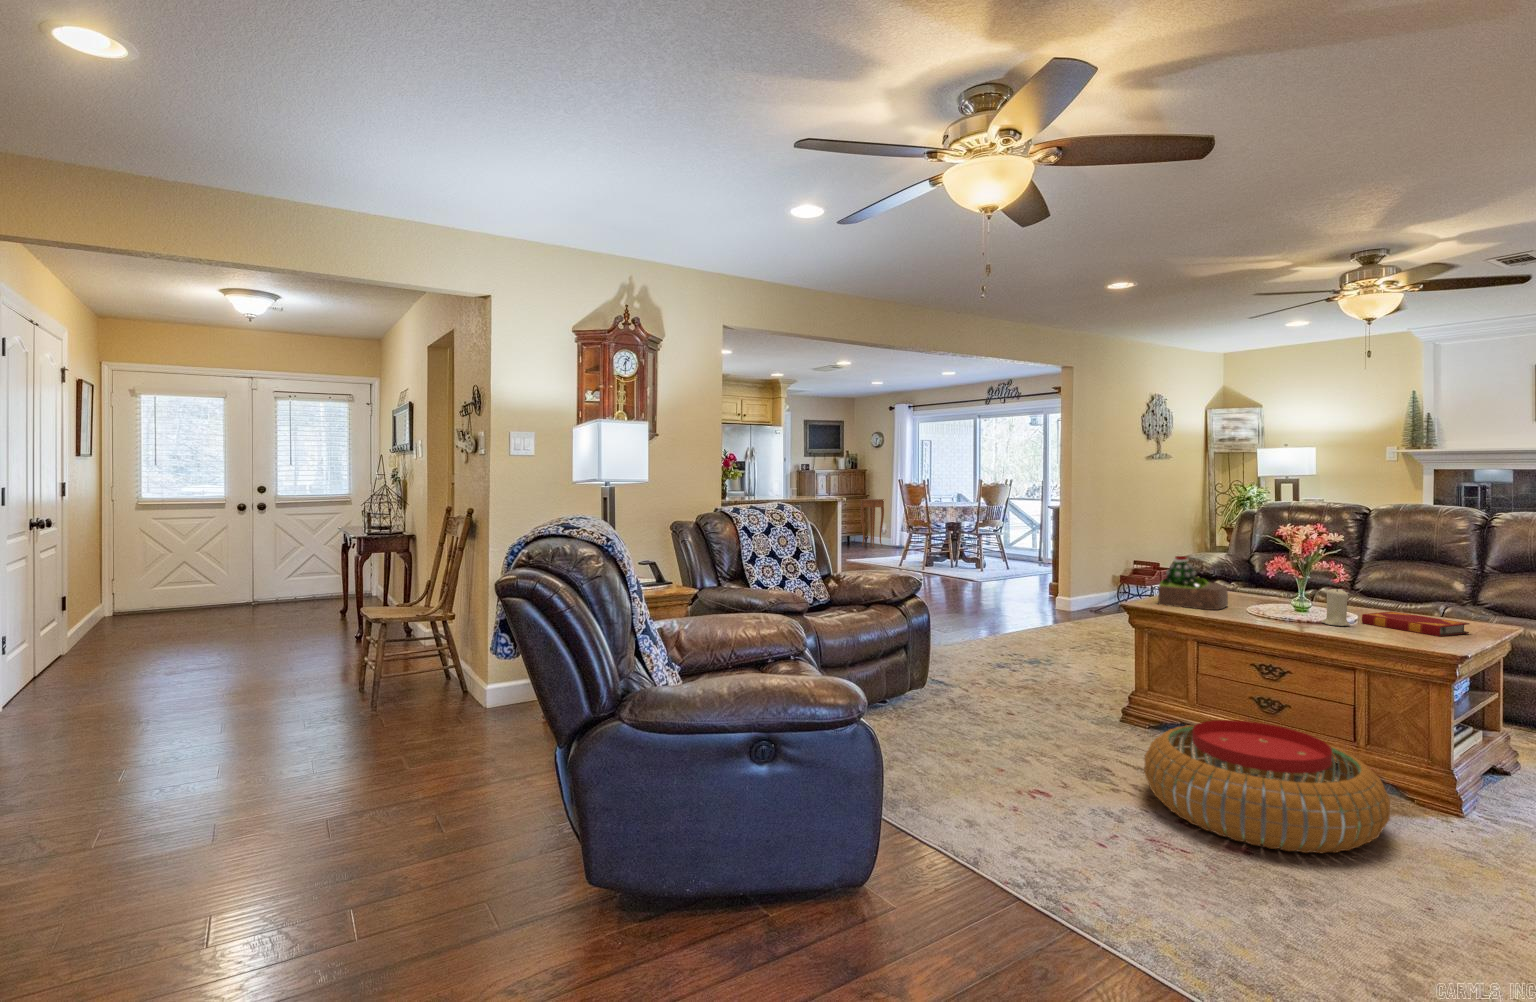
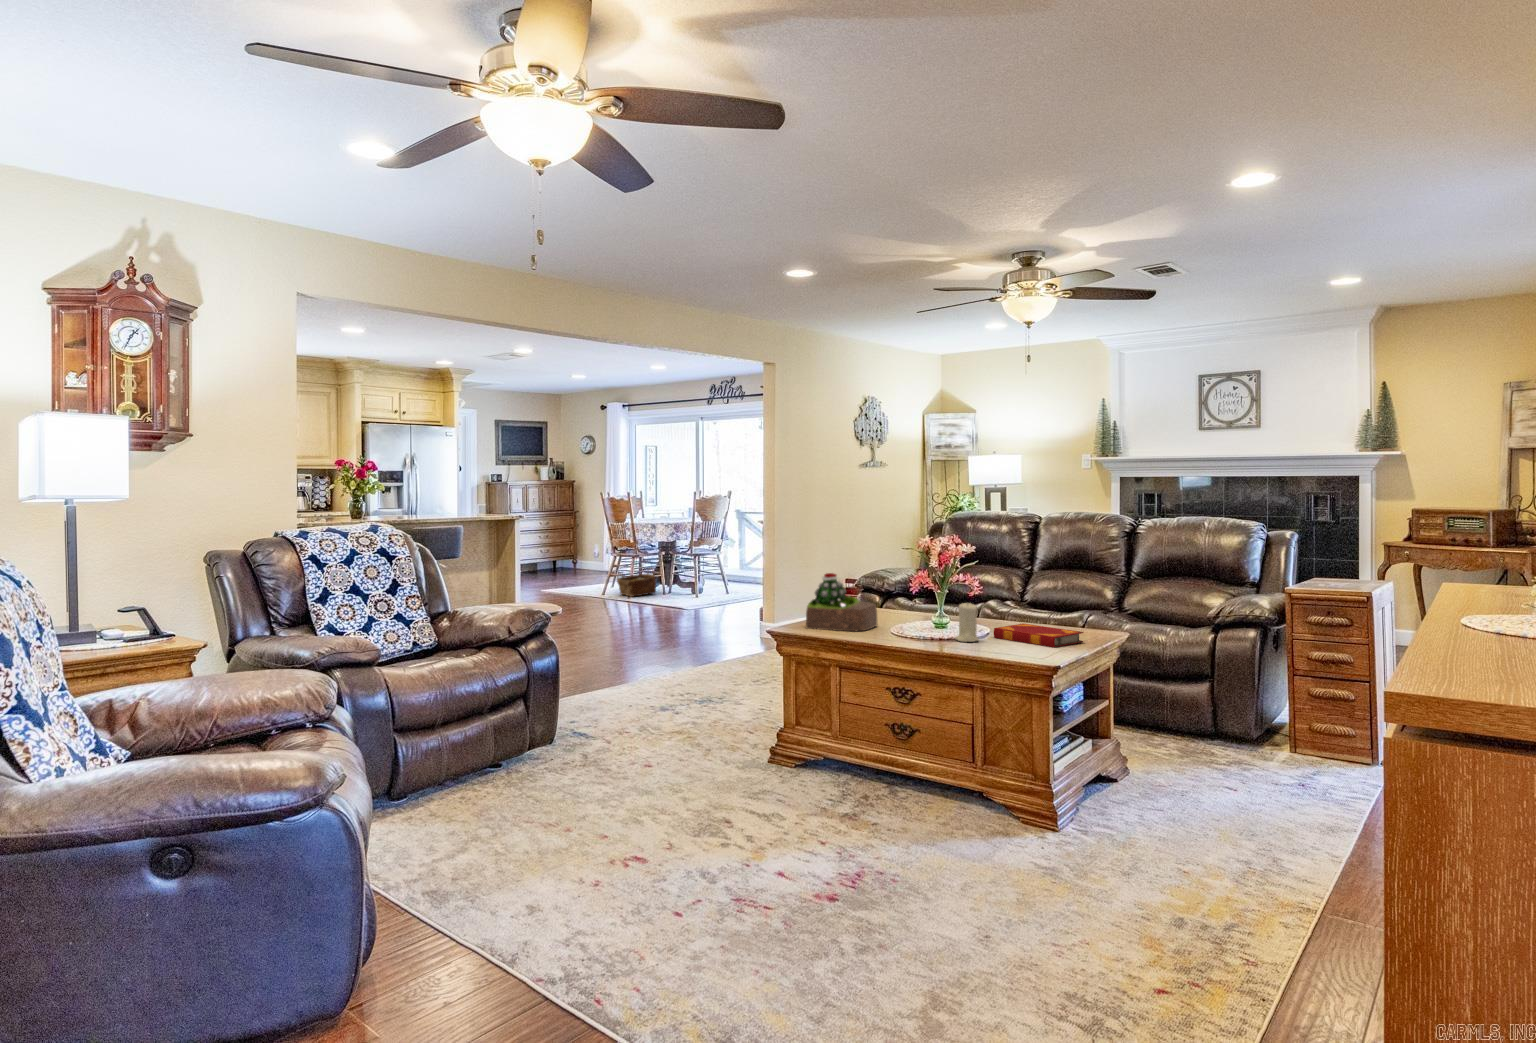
side table: present [860,499,884,547] -> none [569,516,600,573]
woven basket: none [910,545,944,569] -> present [617,573,656,597]
pouf: present [1144,720,1390,853] -> none [750,755,981,897]

